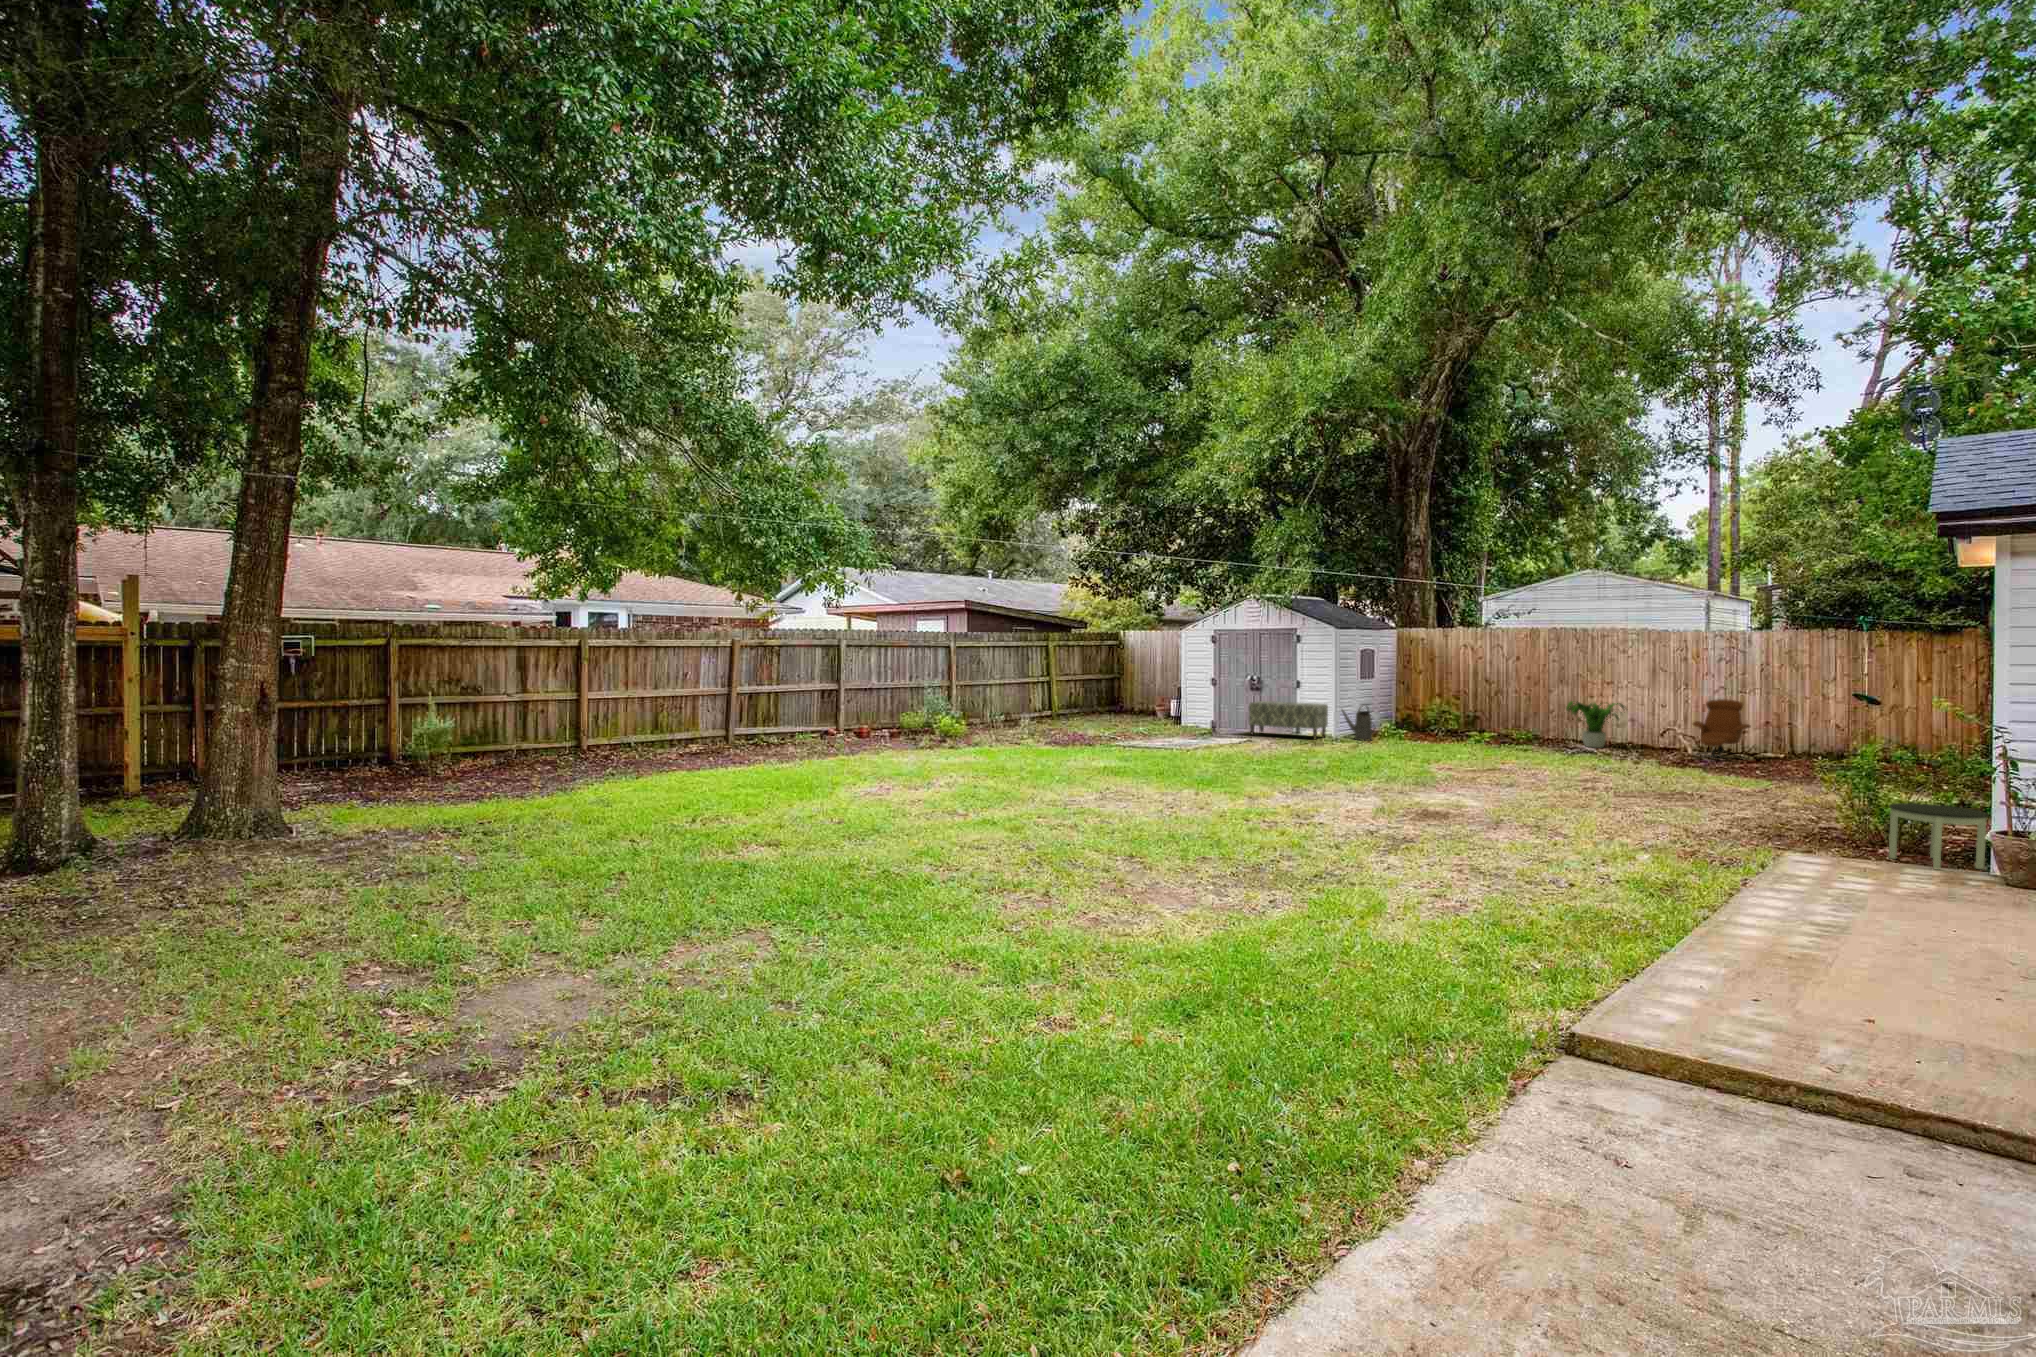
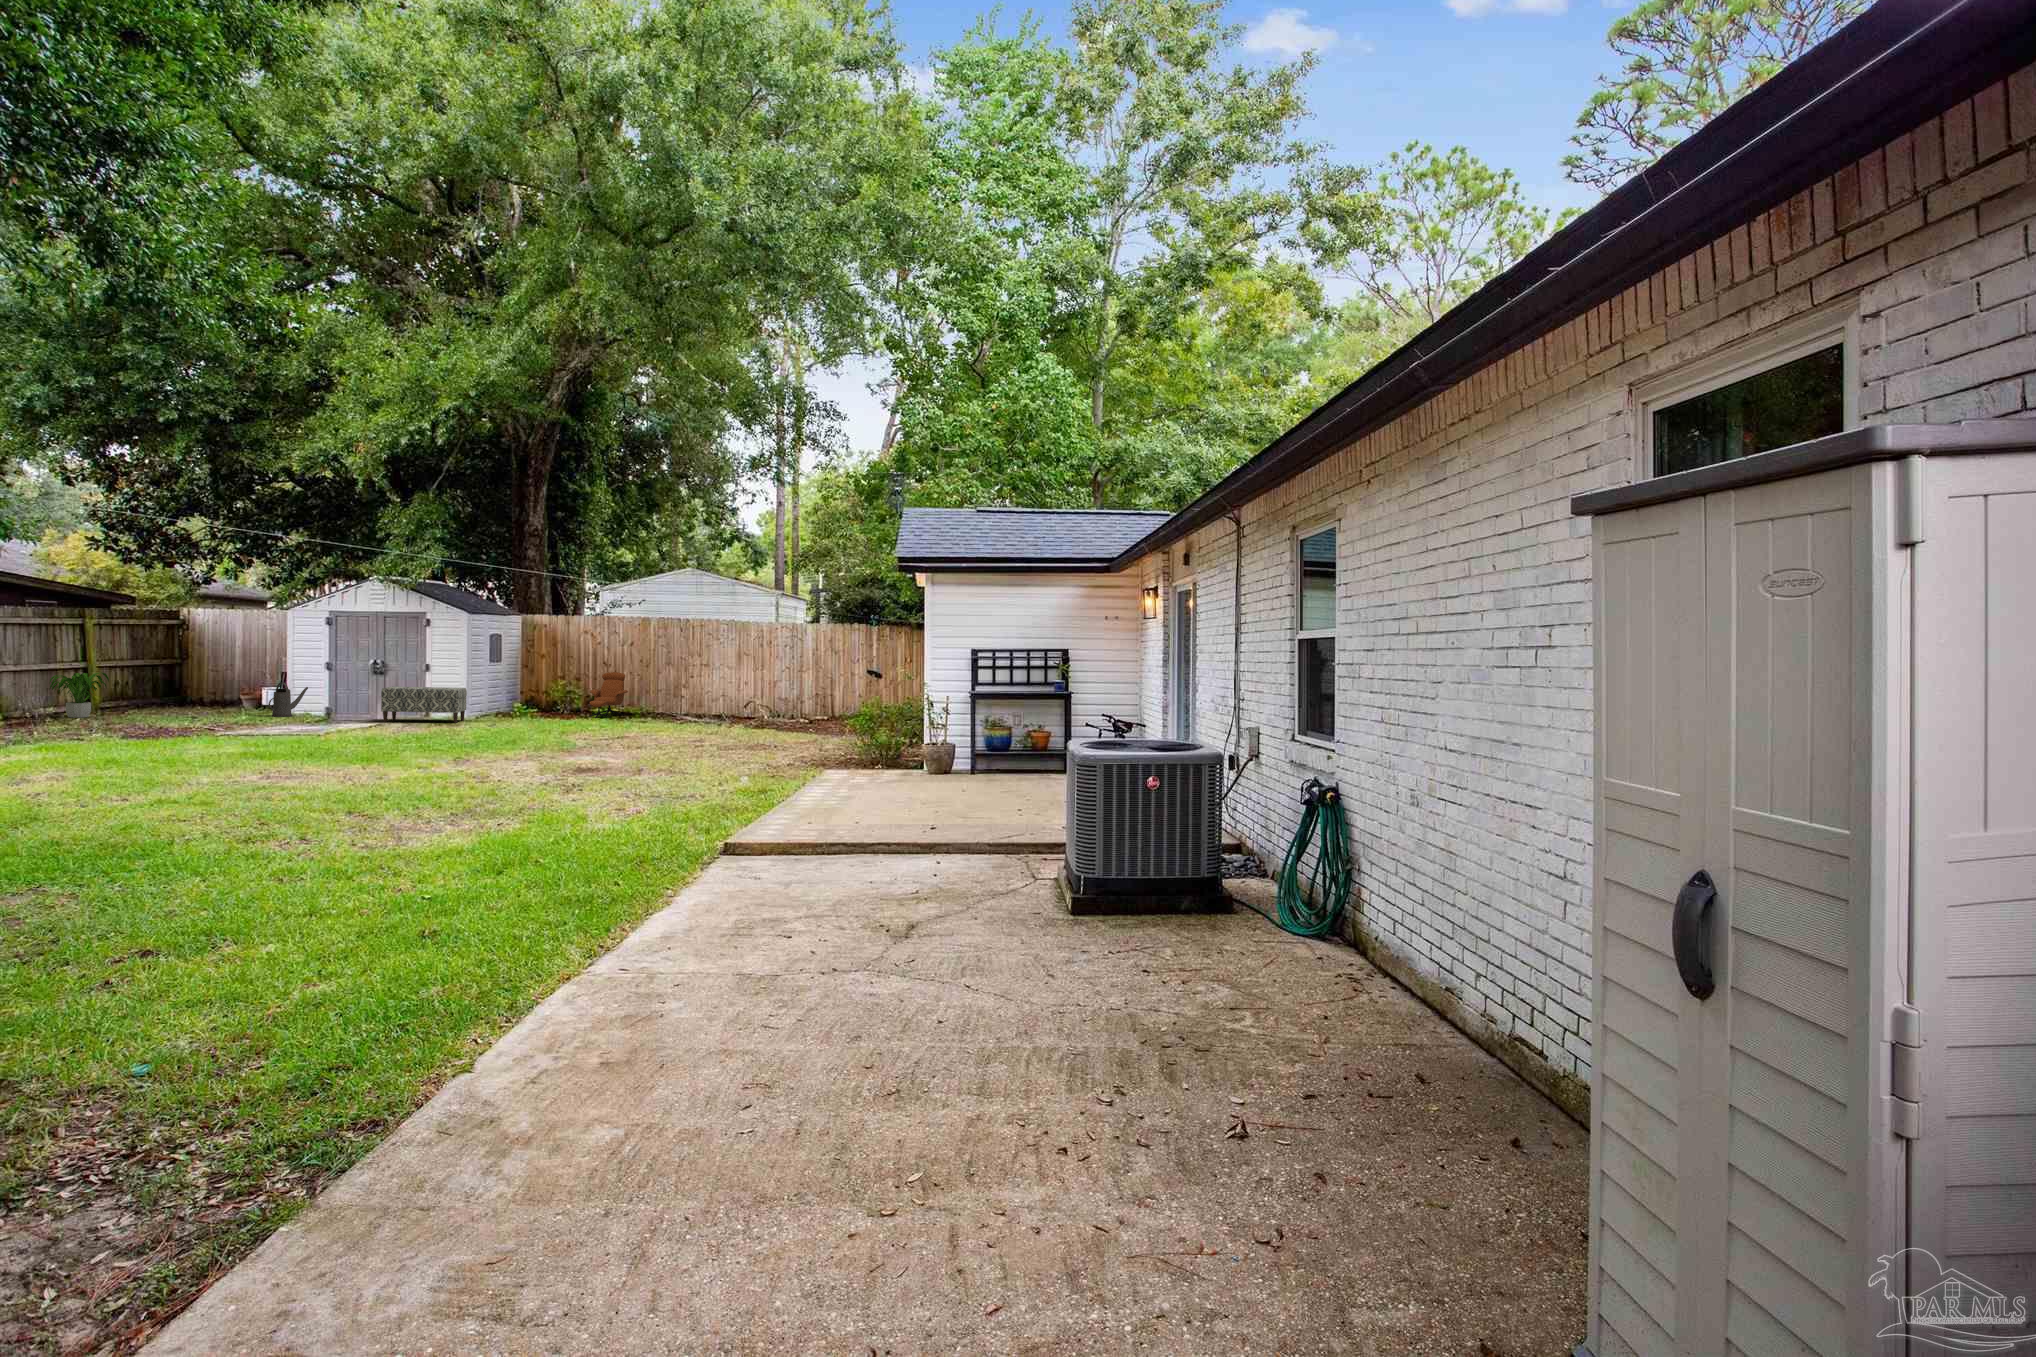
lounge chair: present [1693,699,1751,759] -> present [590,672,628,718]
potted plant: present [1566,701,1625,748] -> present [50,673,109,718]
watering can: present [1342,706,1376,741] -> present [269,683,308,717]
round table: present [1889,803,1988,870] -> none [856,734,896,769]

